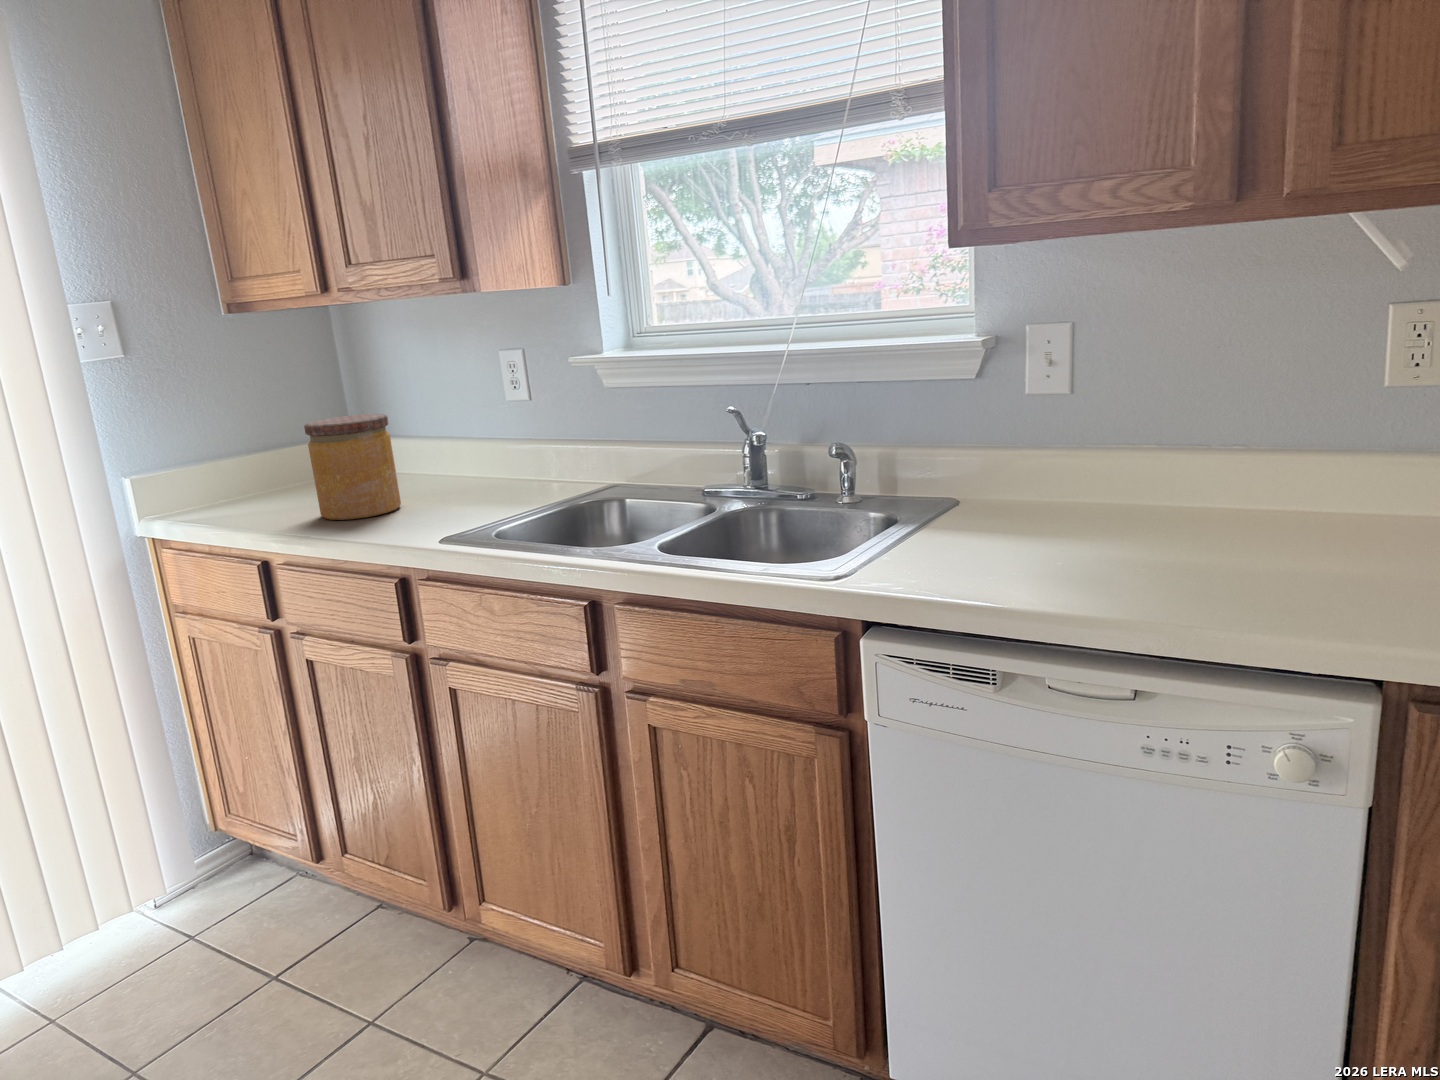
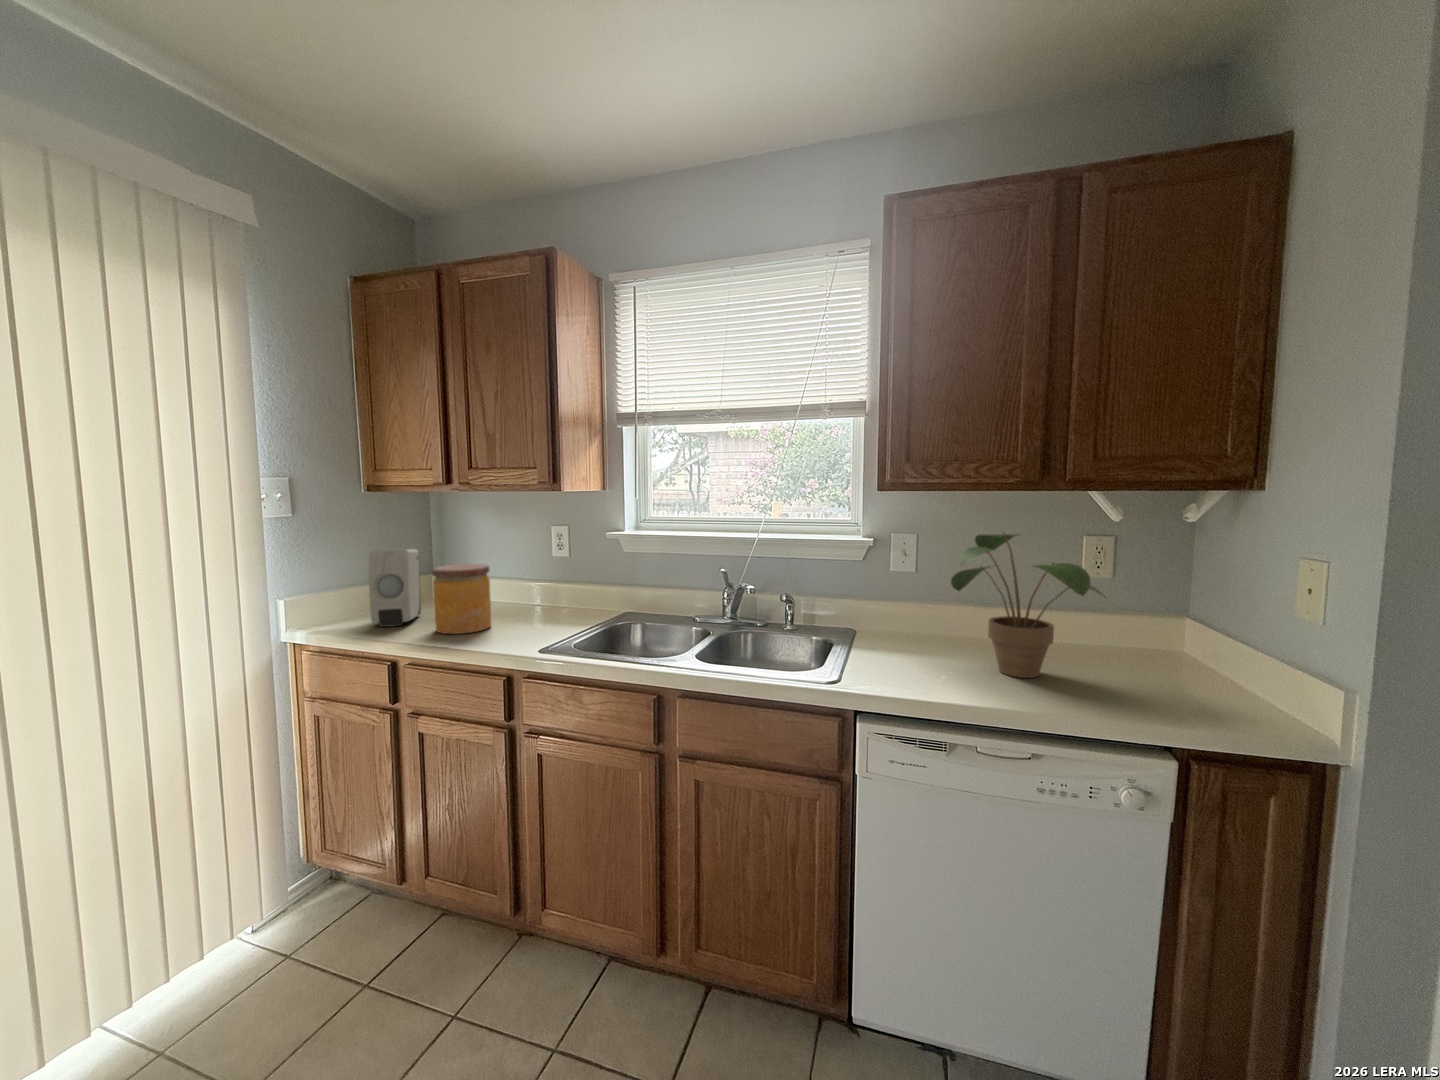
potted plant: none [1060,304,1353,569] -> present [951,533,1105,678]
soap dispenser: none [227,397,318,513] -> present [369,549,421,627]

